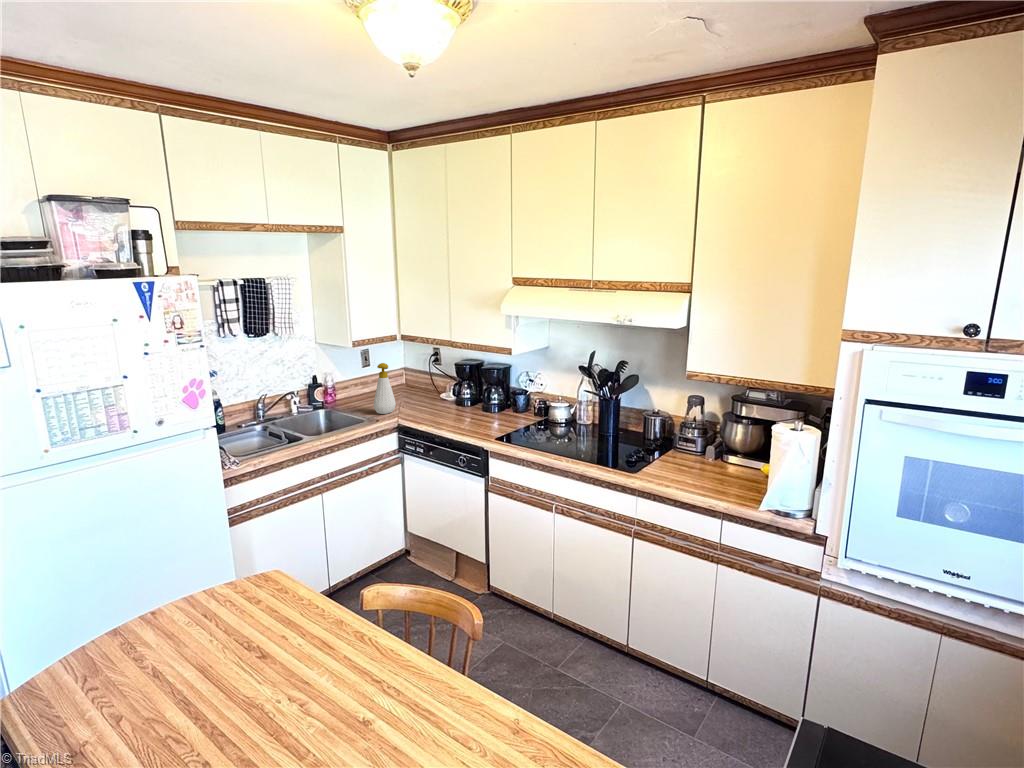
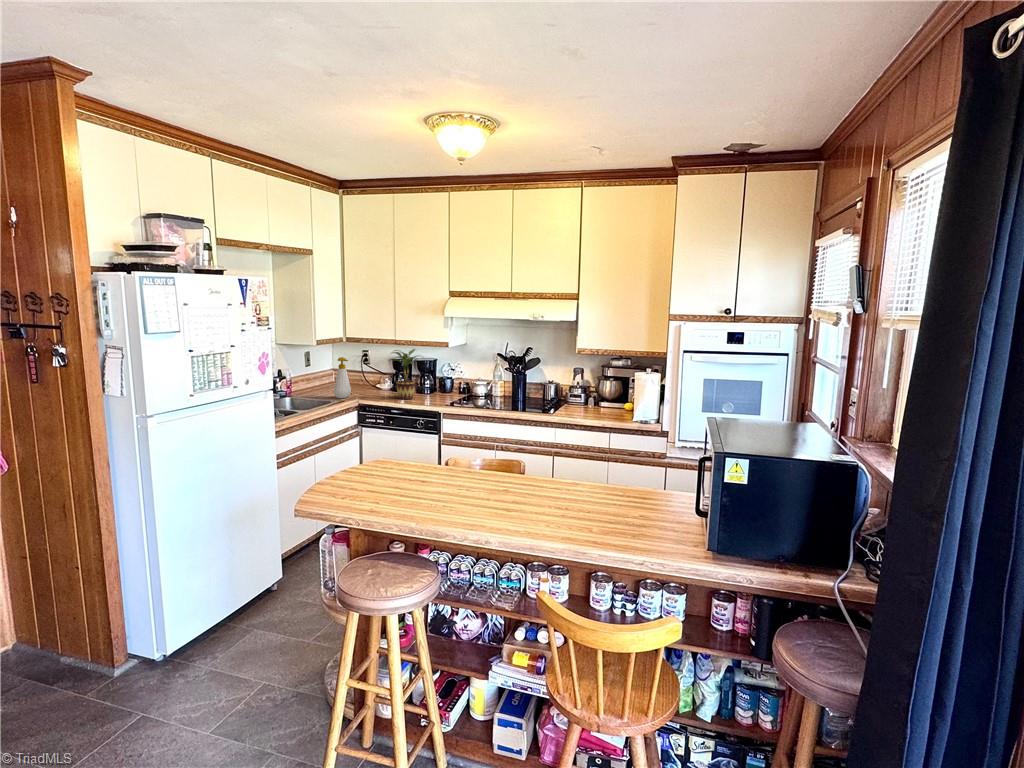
potted plant: none [433,355,478,421] -> present [392,349,416,399]

